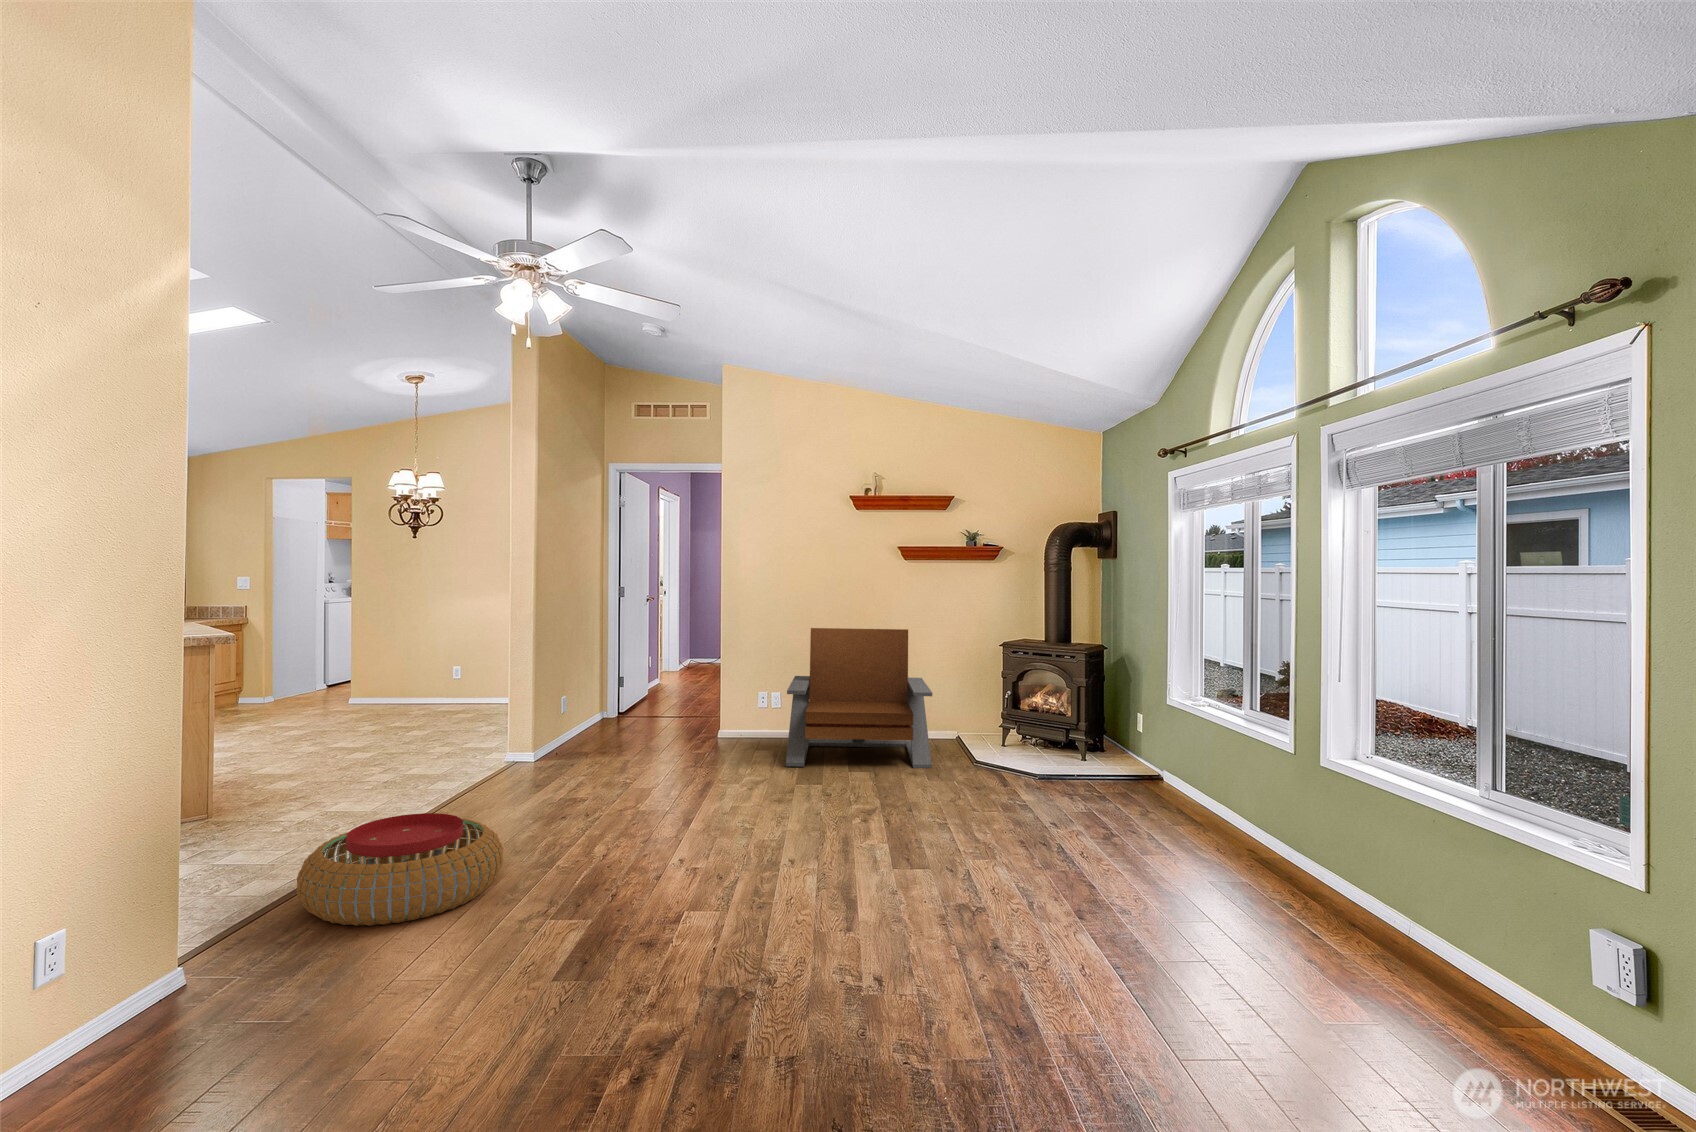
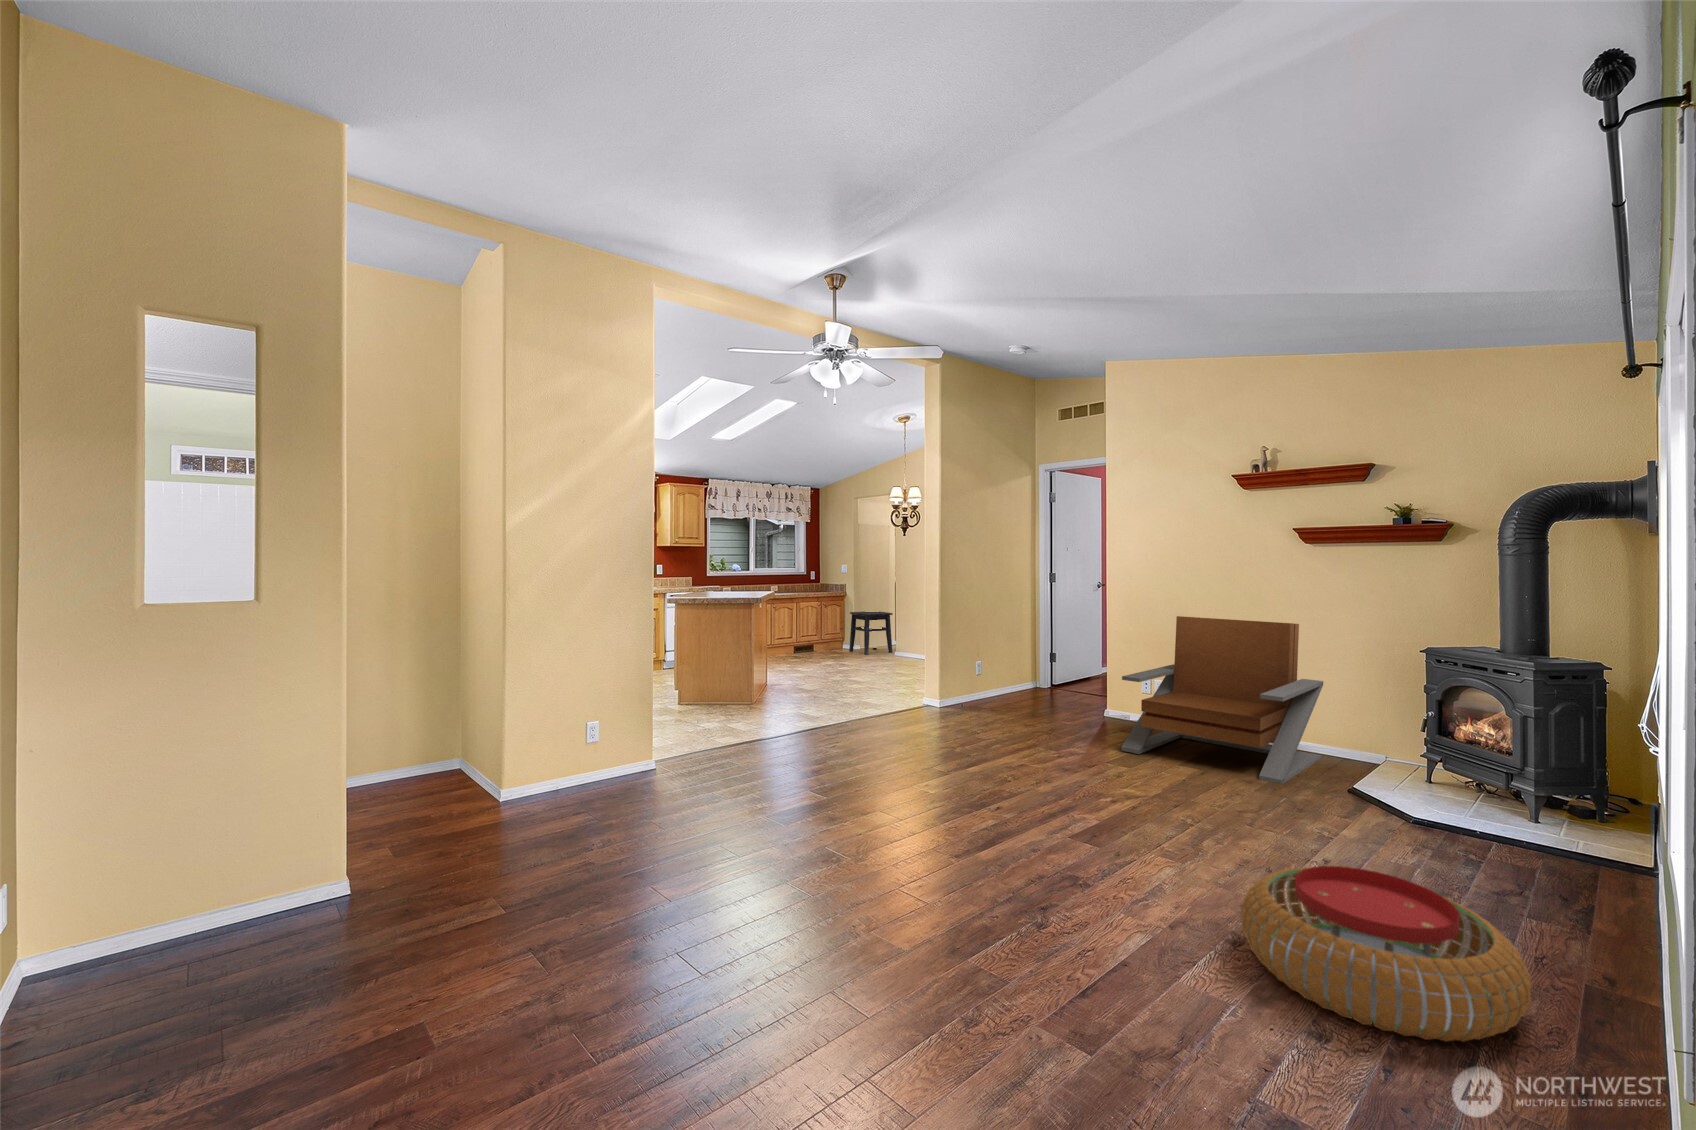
side table: none [255,644,335,708] -> present [849,611,893,655]
pouf: present [296,813,503,926] -> present [1241,866,1531,1042]

